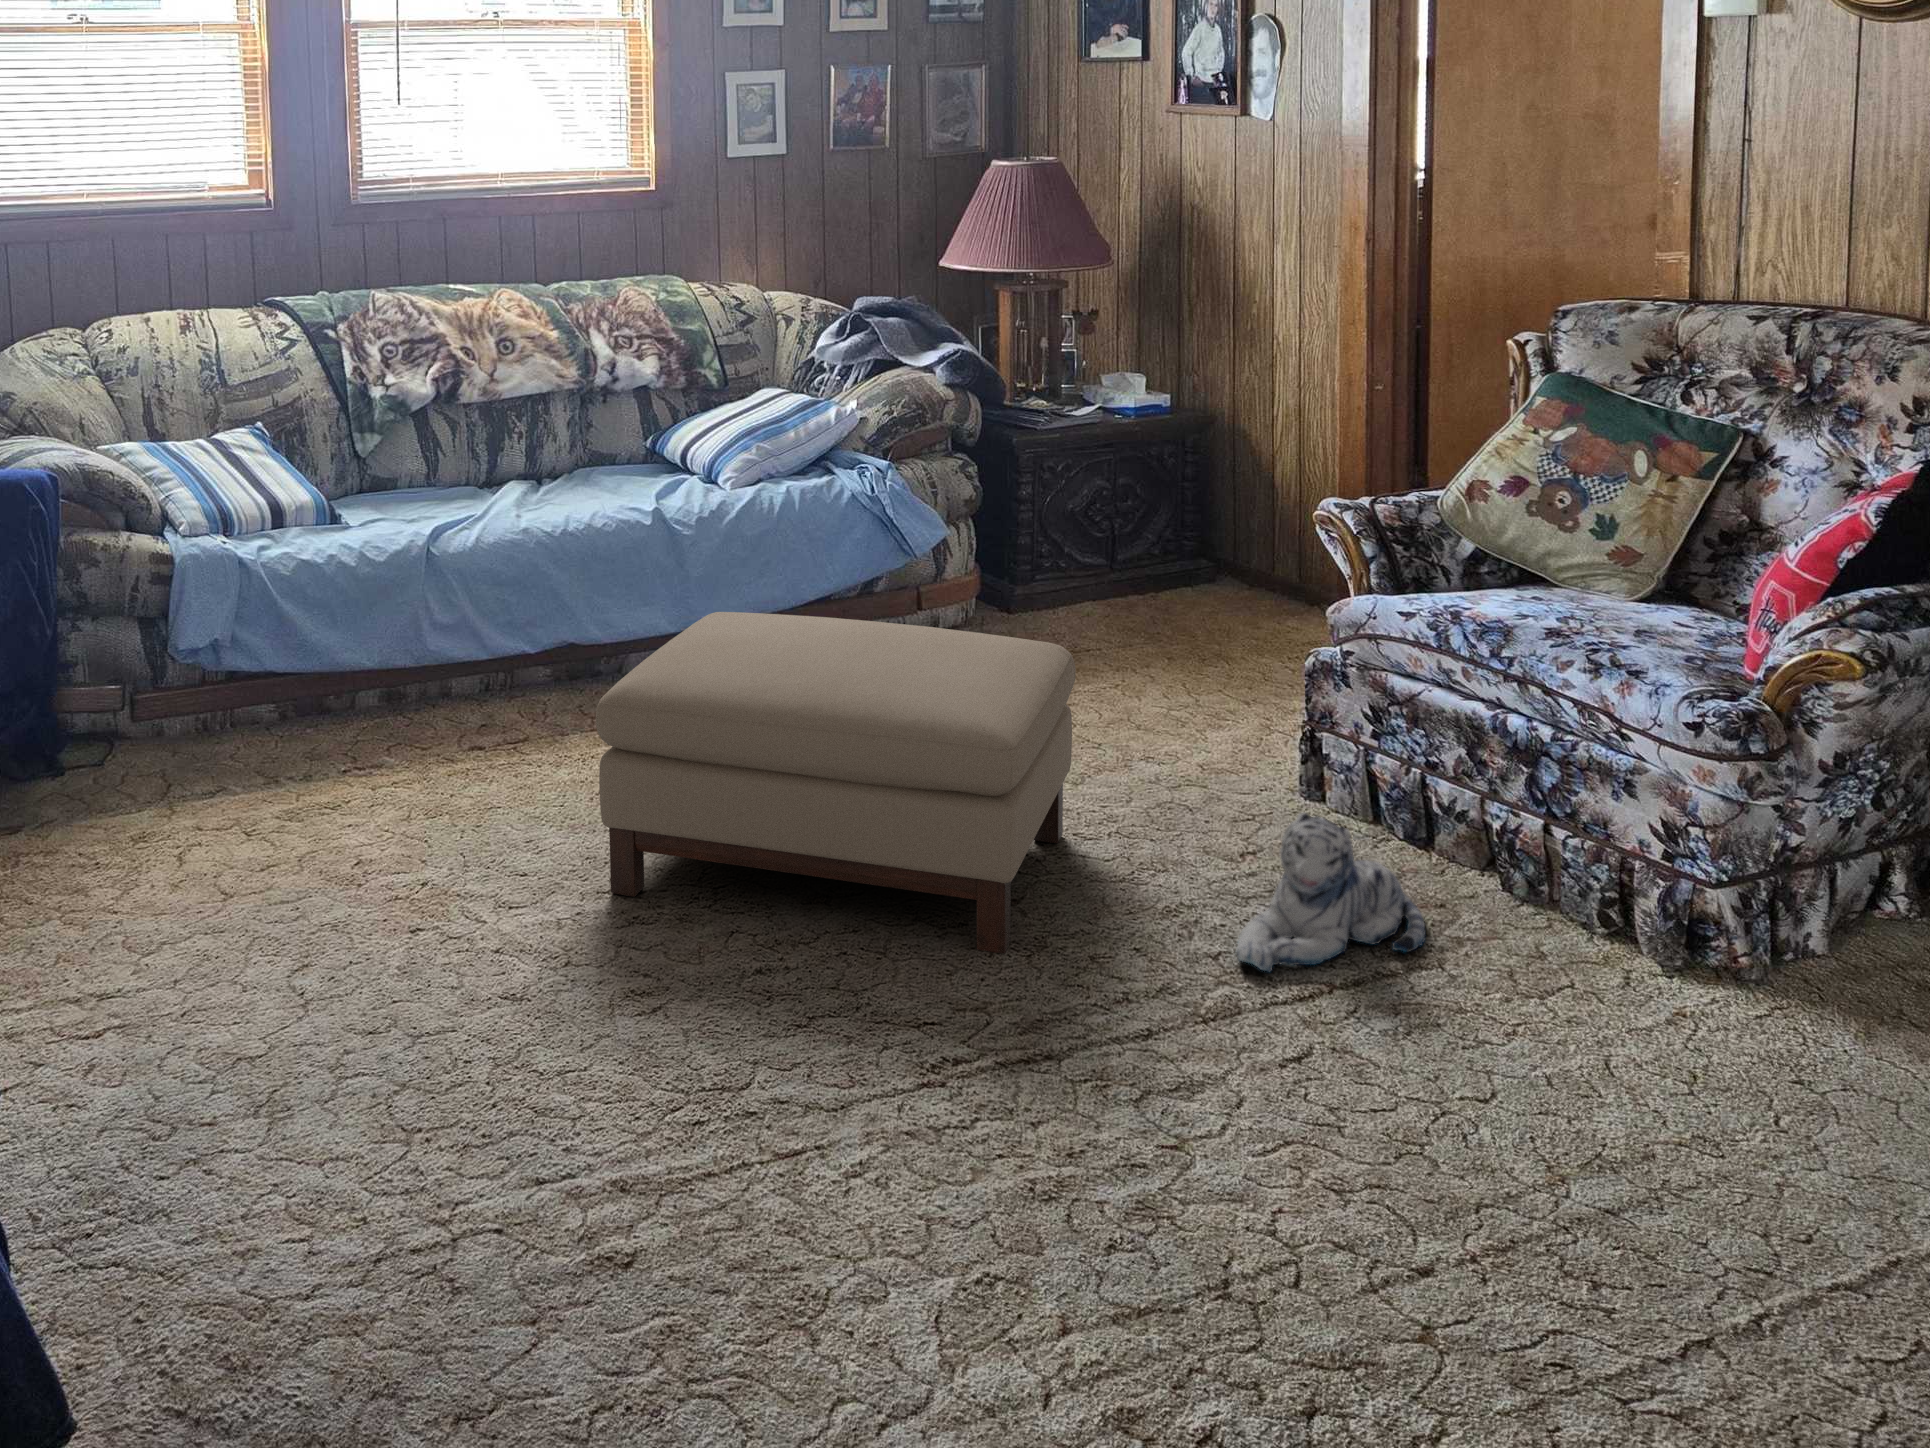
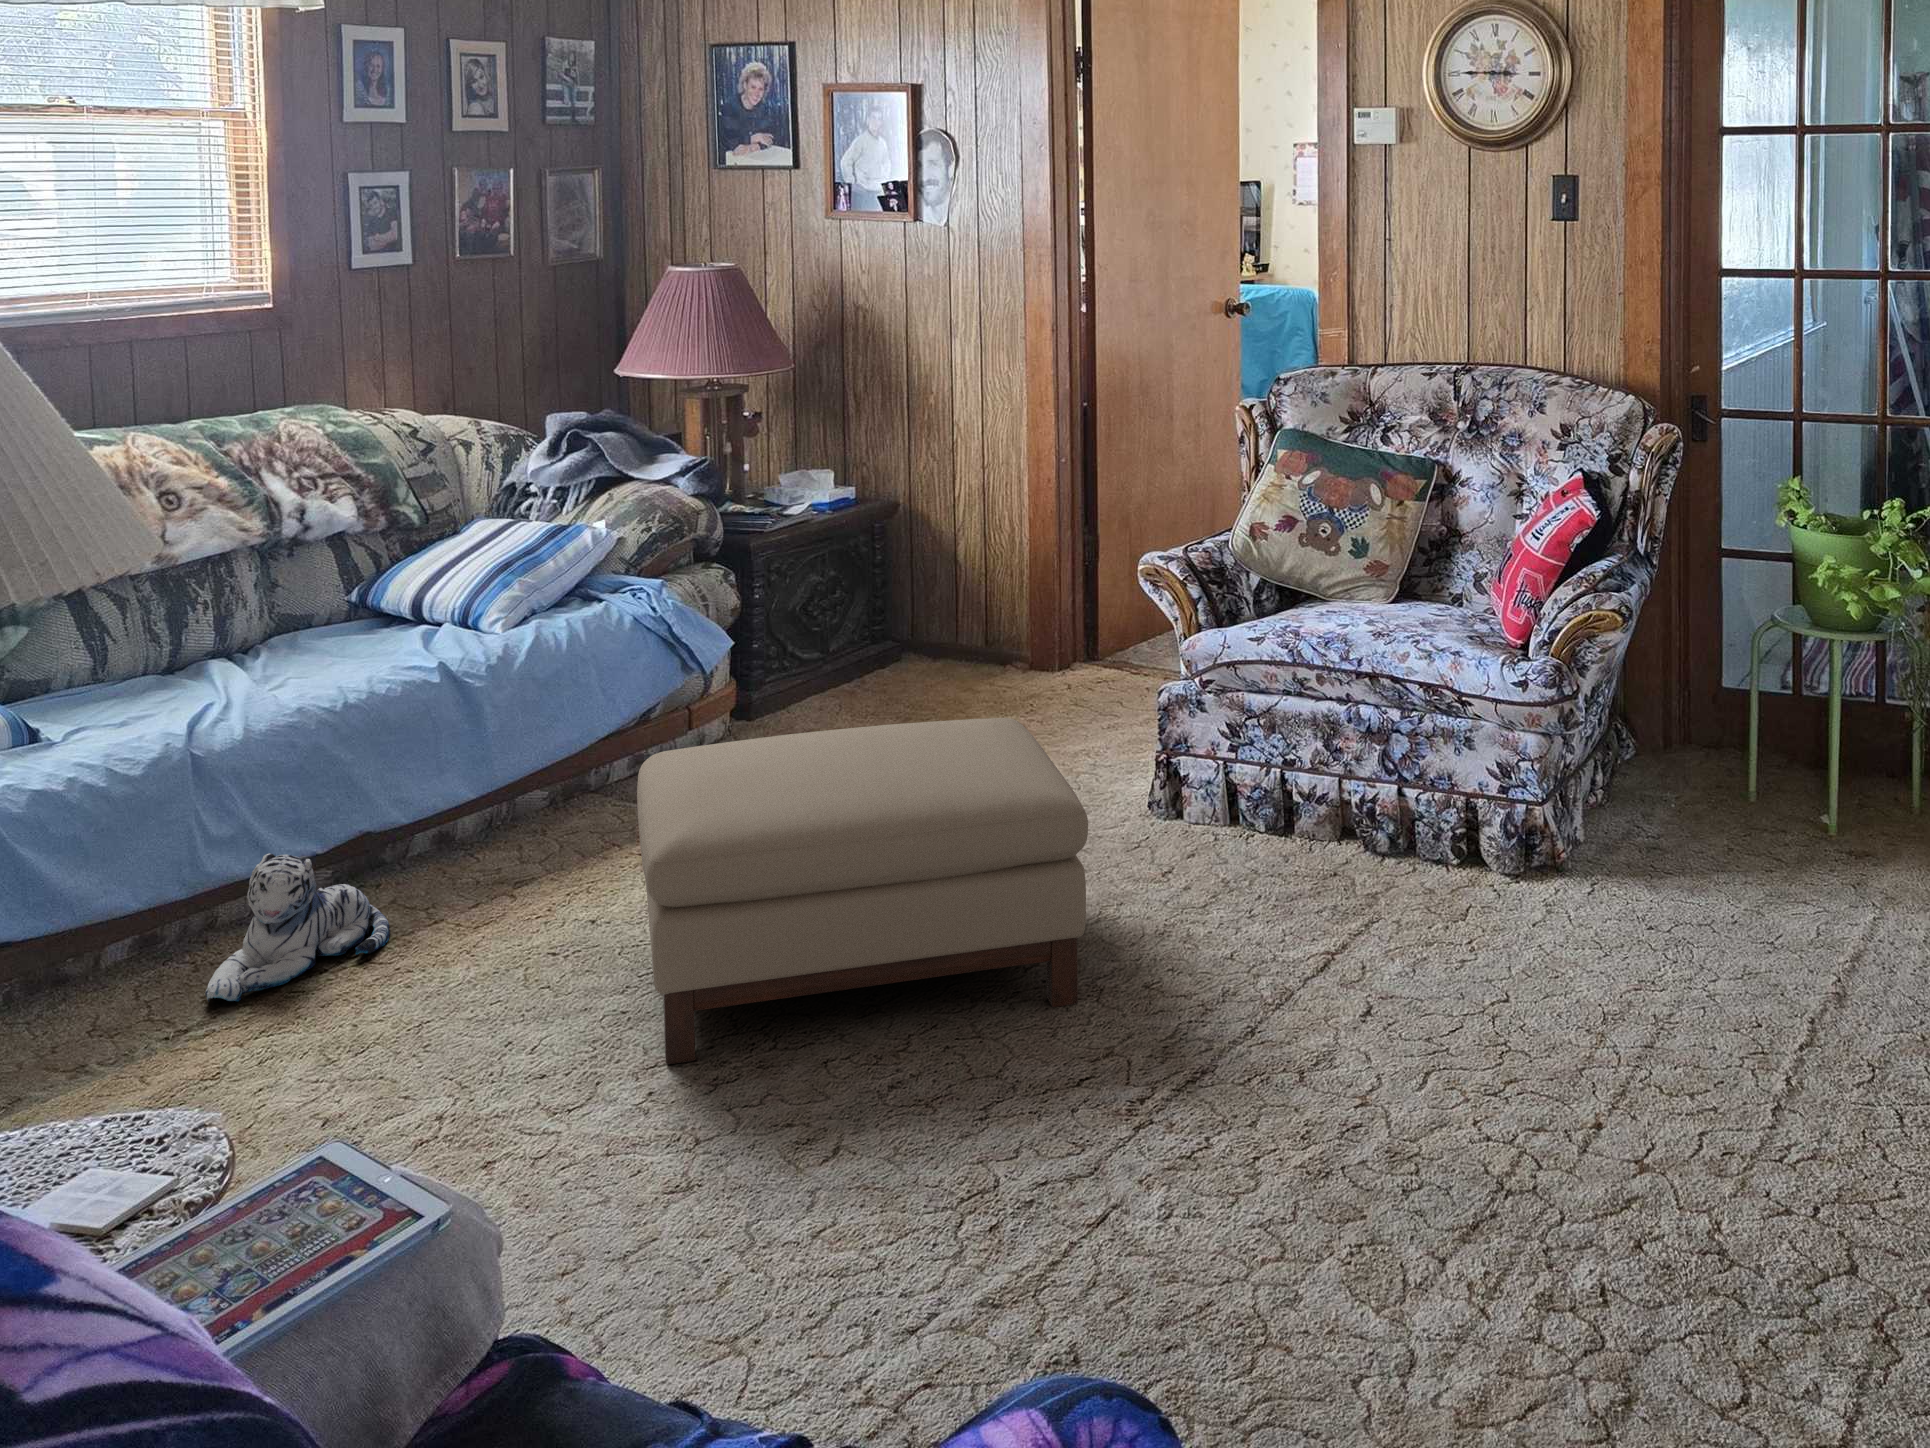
plush toy: present [1235,813,1426,972] -> present [205,853,390,1002]

